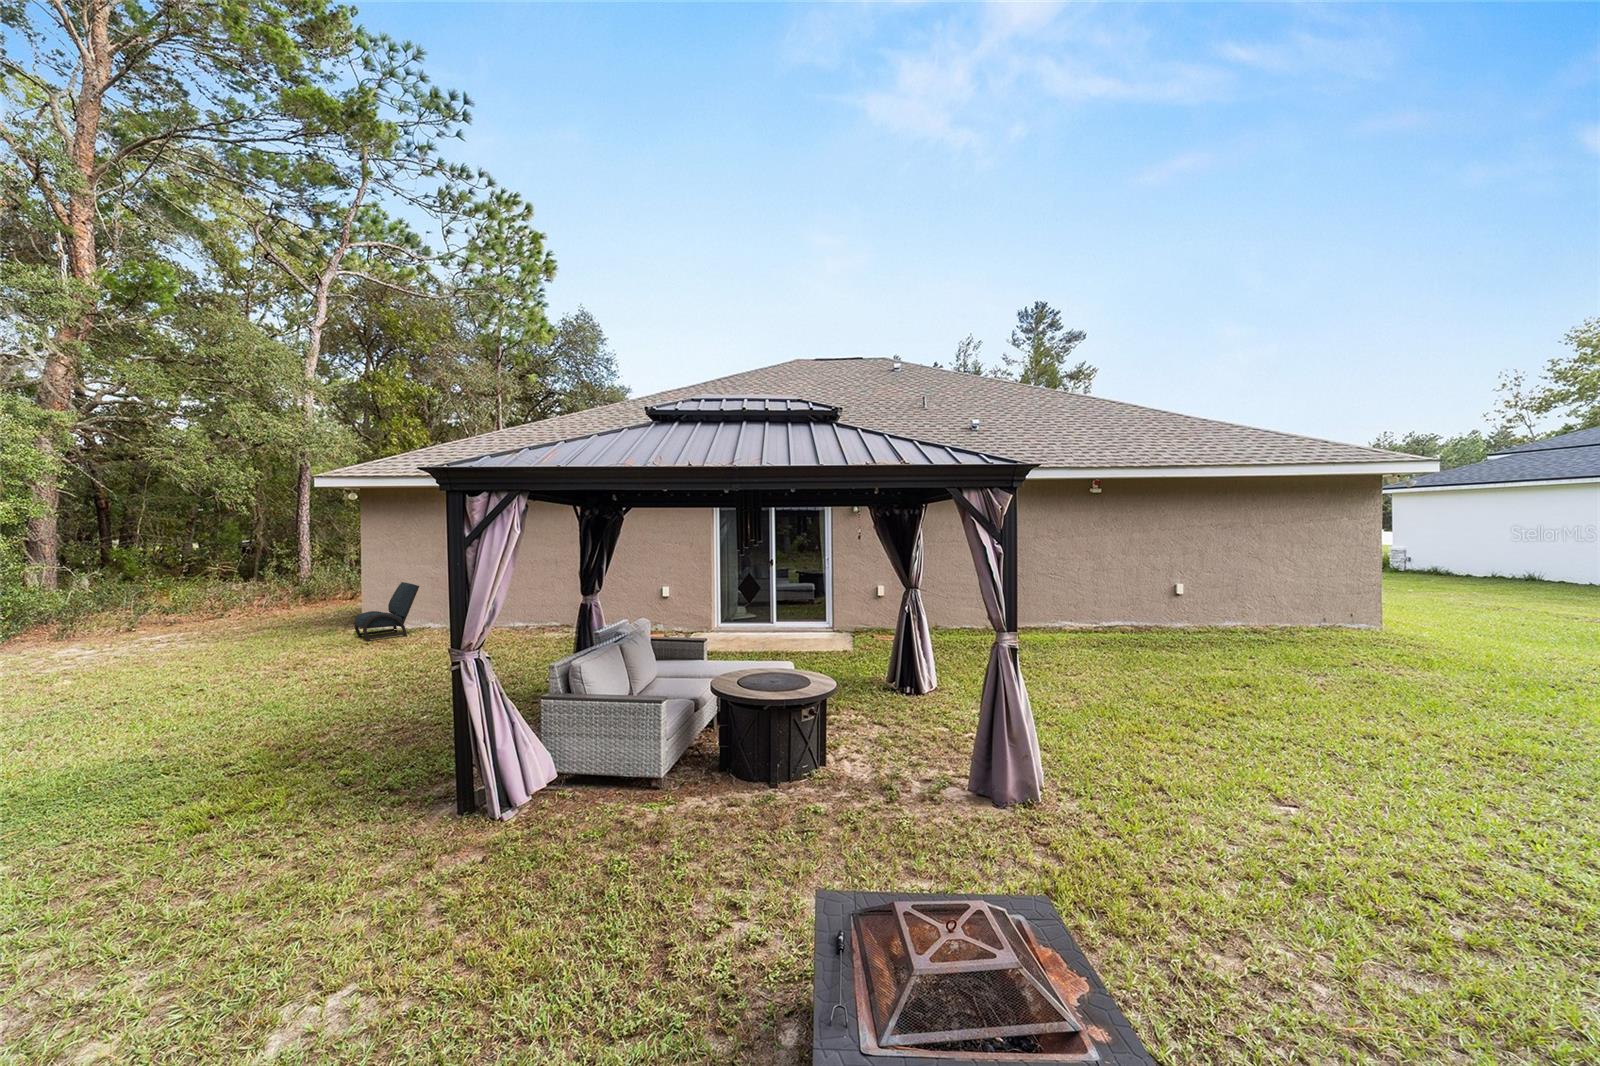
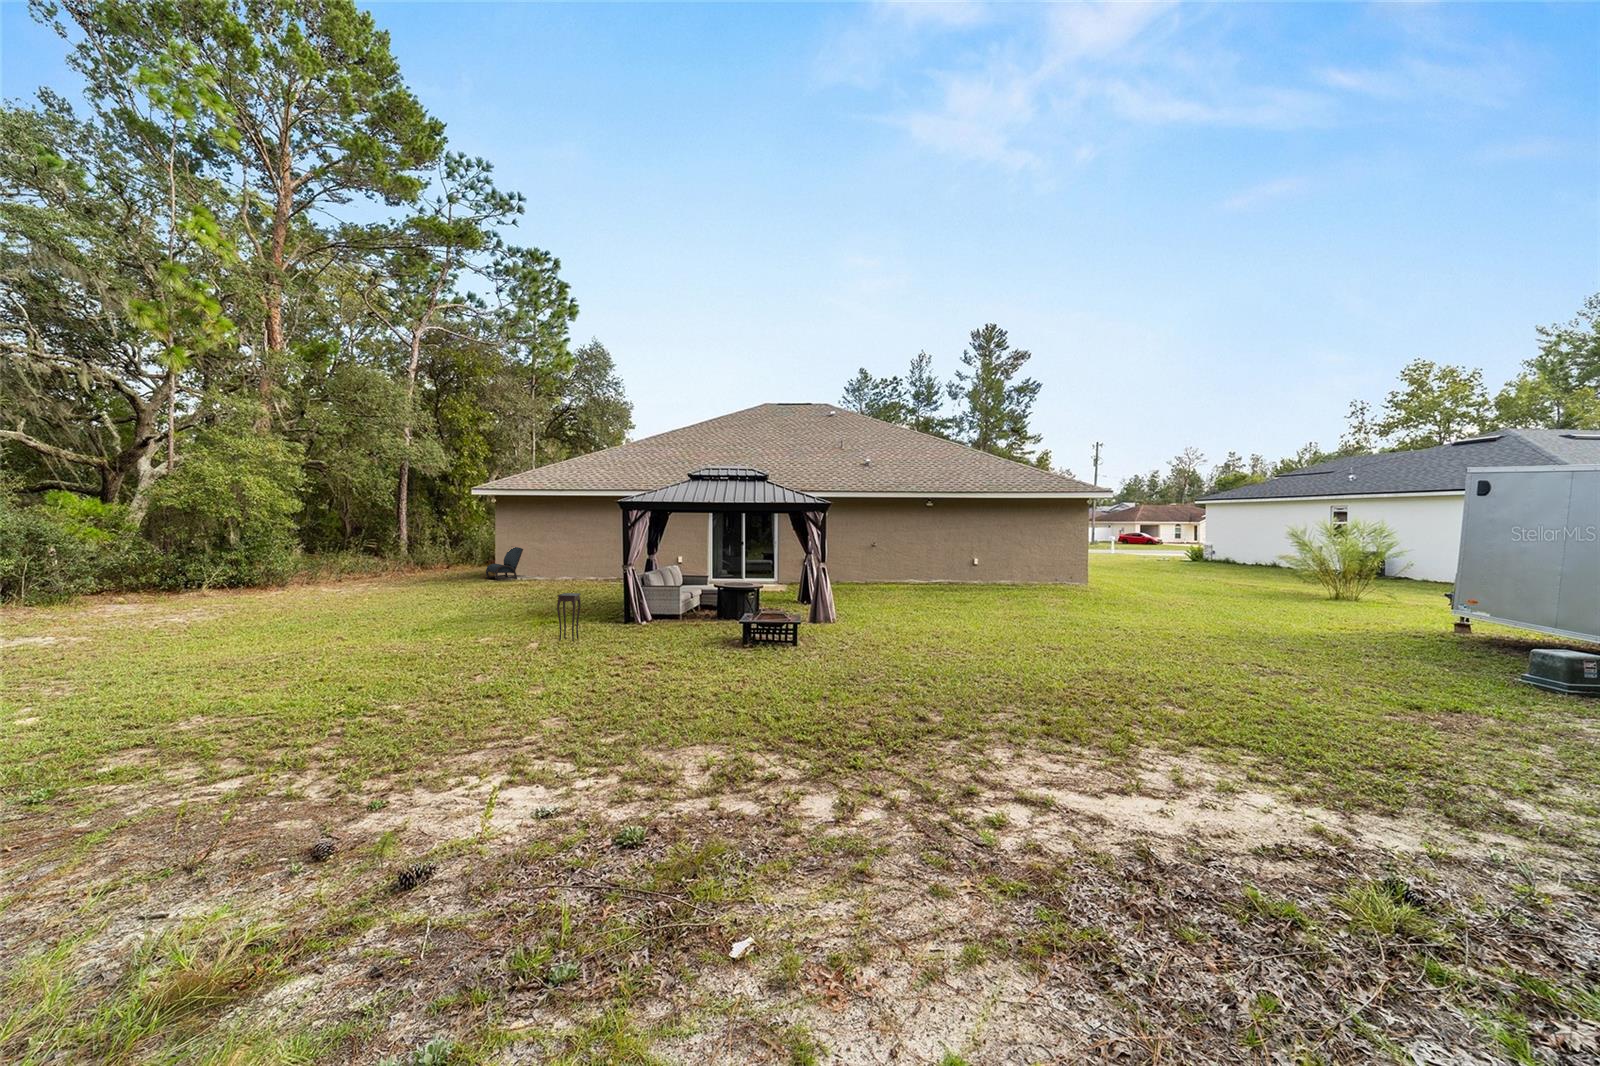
side table: none [47,783,191,993] -> present [557,593,581,641]

